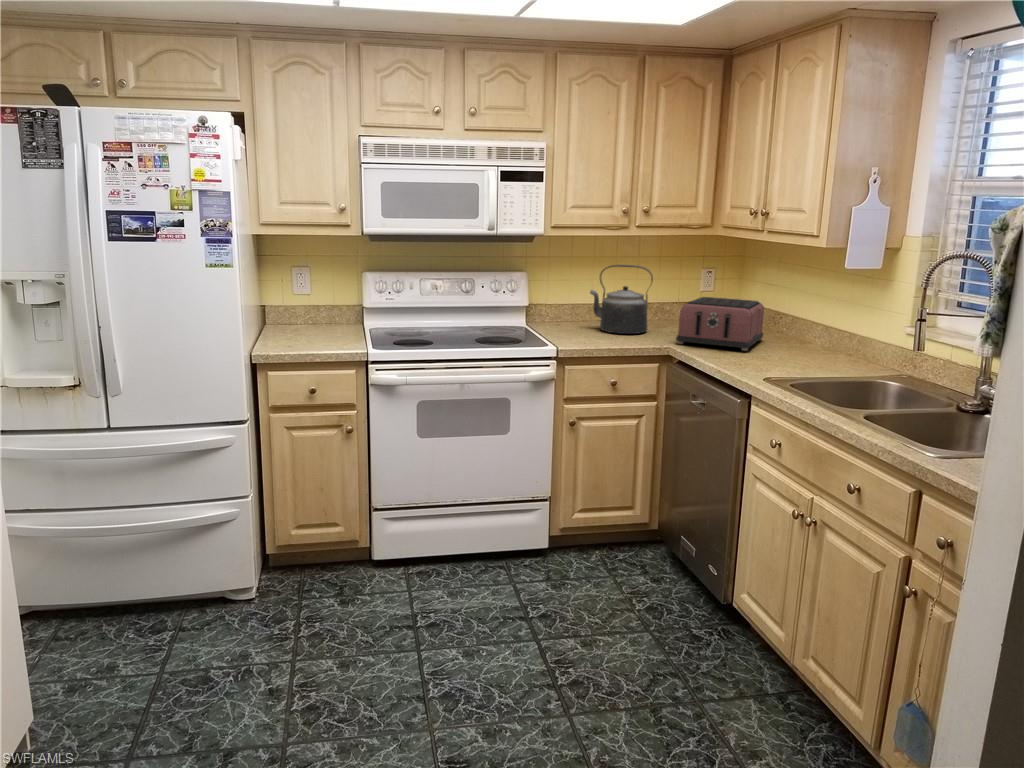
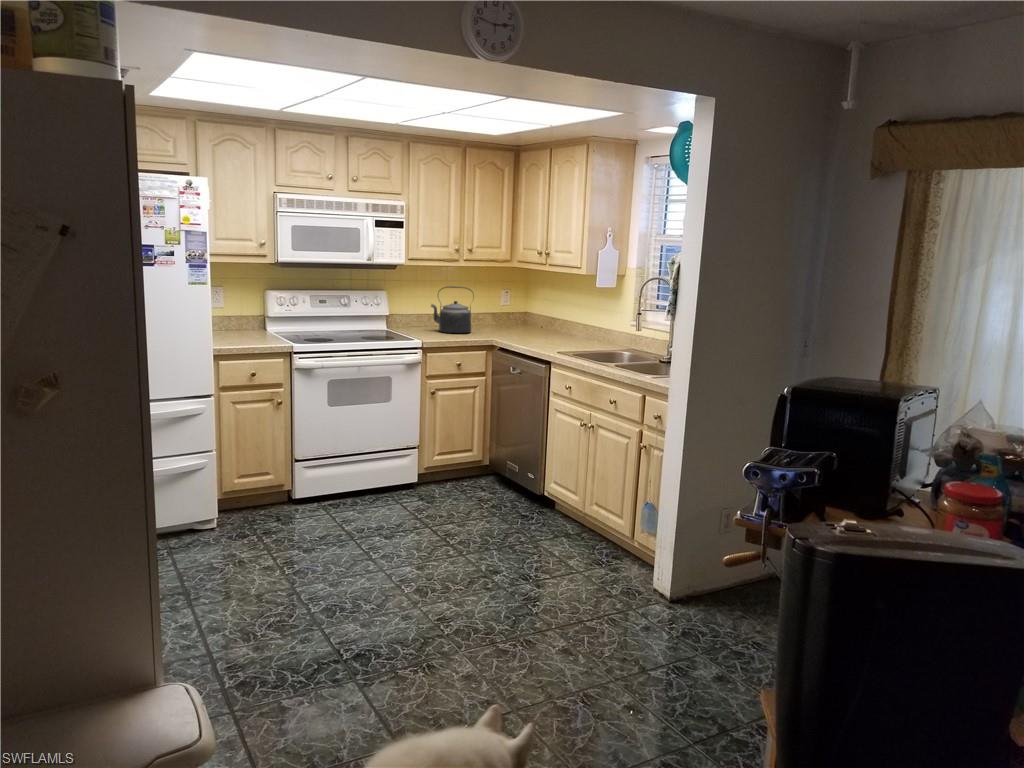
toaster: present [676,297,764,351] -> none [494,308,547,341]

